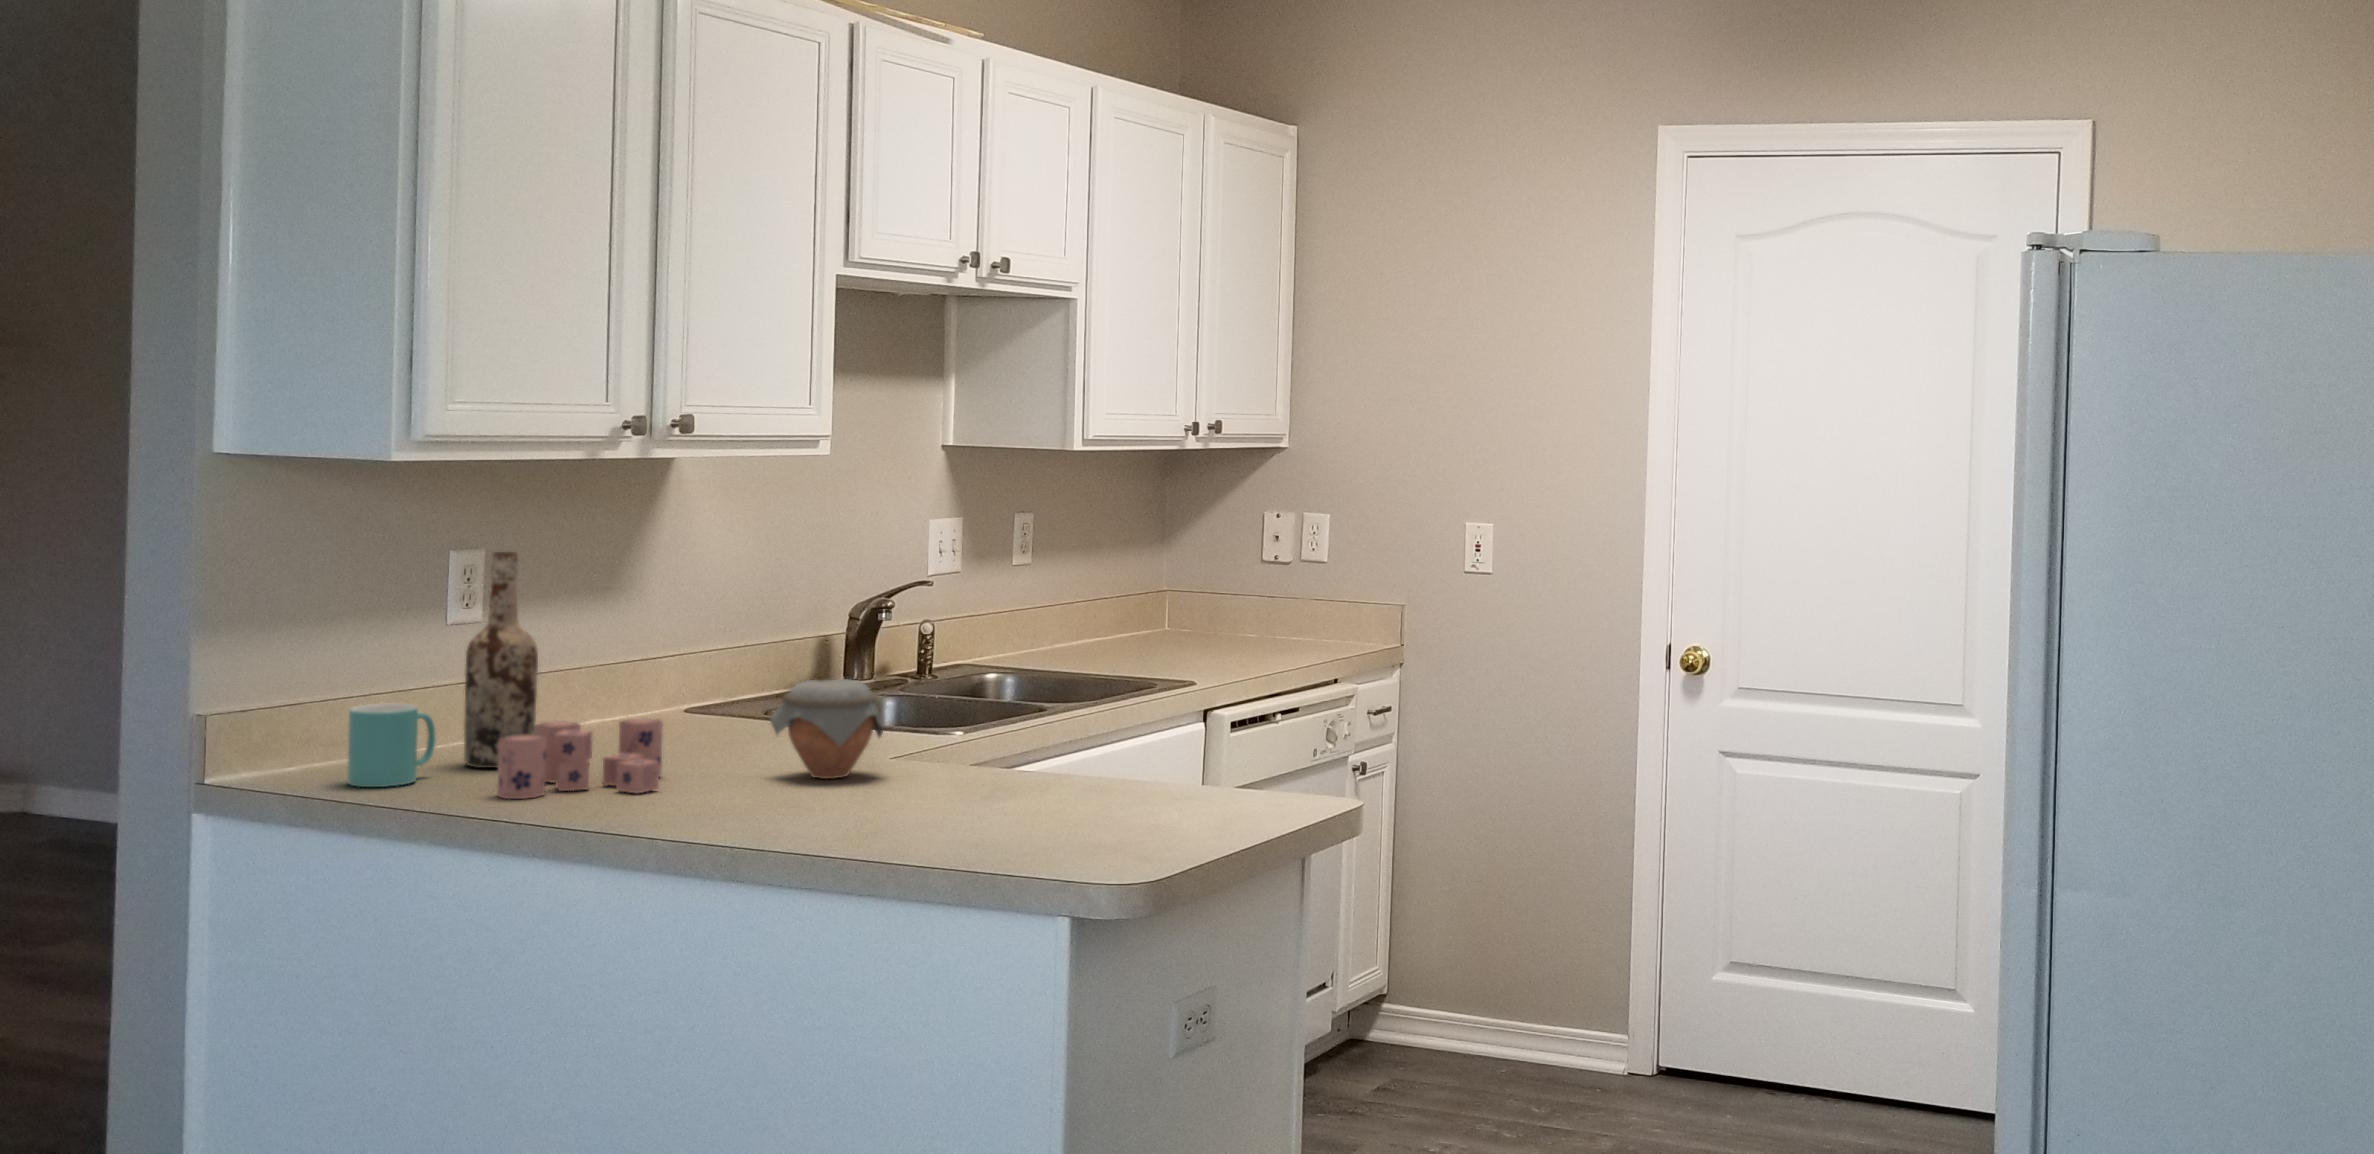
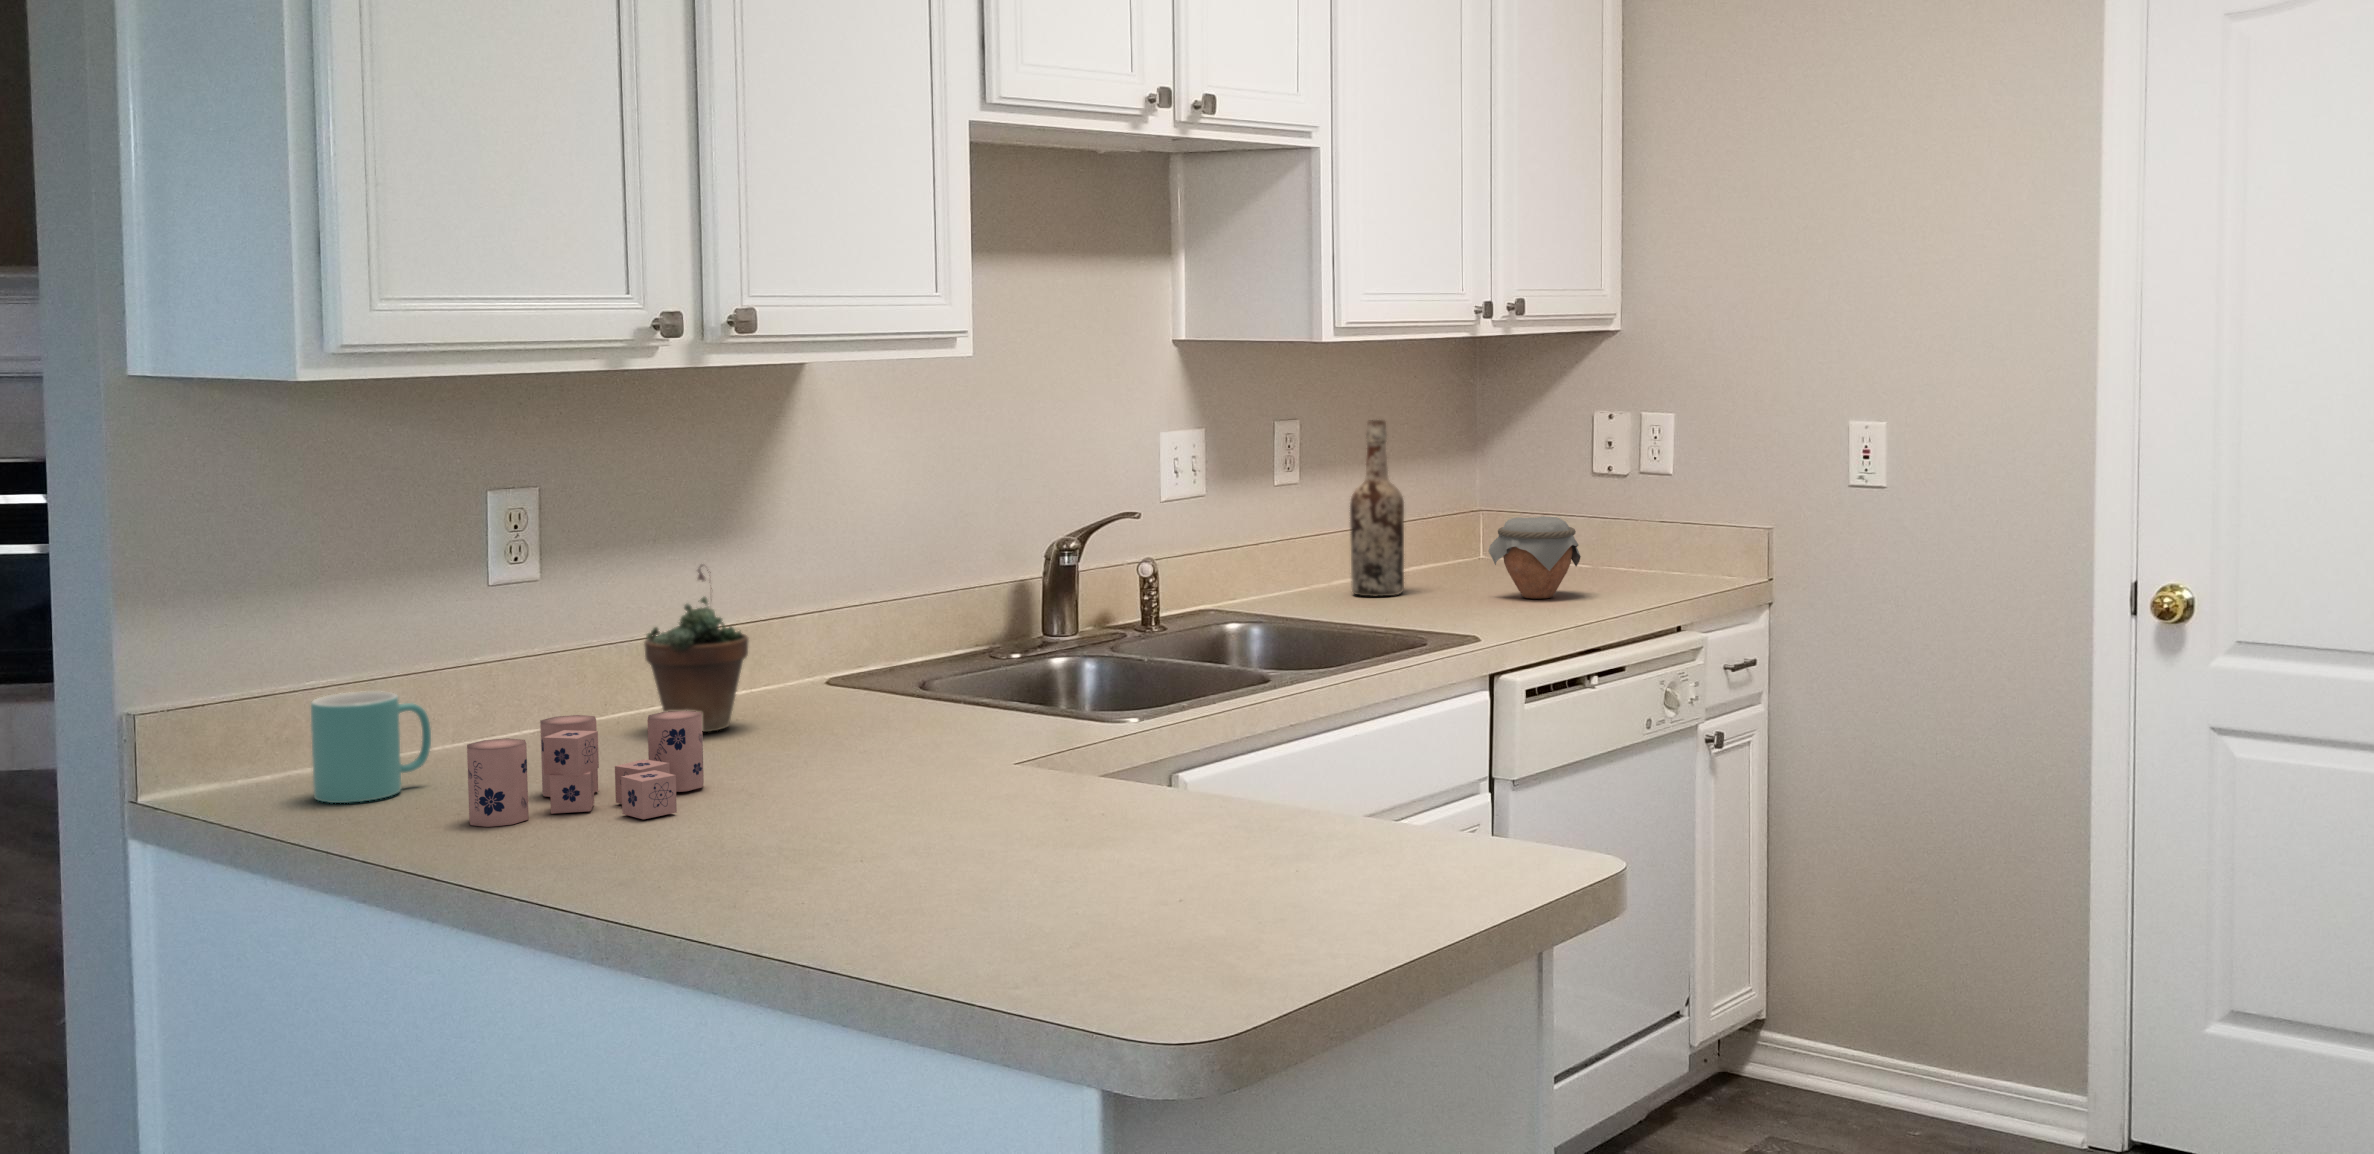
wine bottle: present [464,552,538,768] -> present [1350,420,1404,596]
succulent plant: none [569,612,654,744] -> present [644,565,748,732]
jar: present [770,679,883,779] -> present [1489,516,1581,599]

